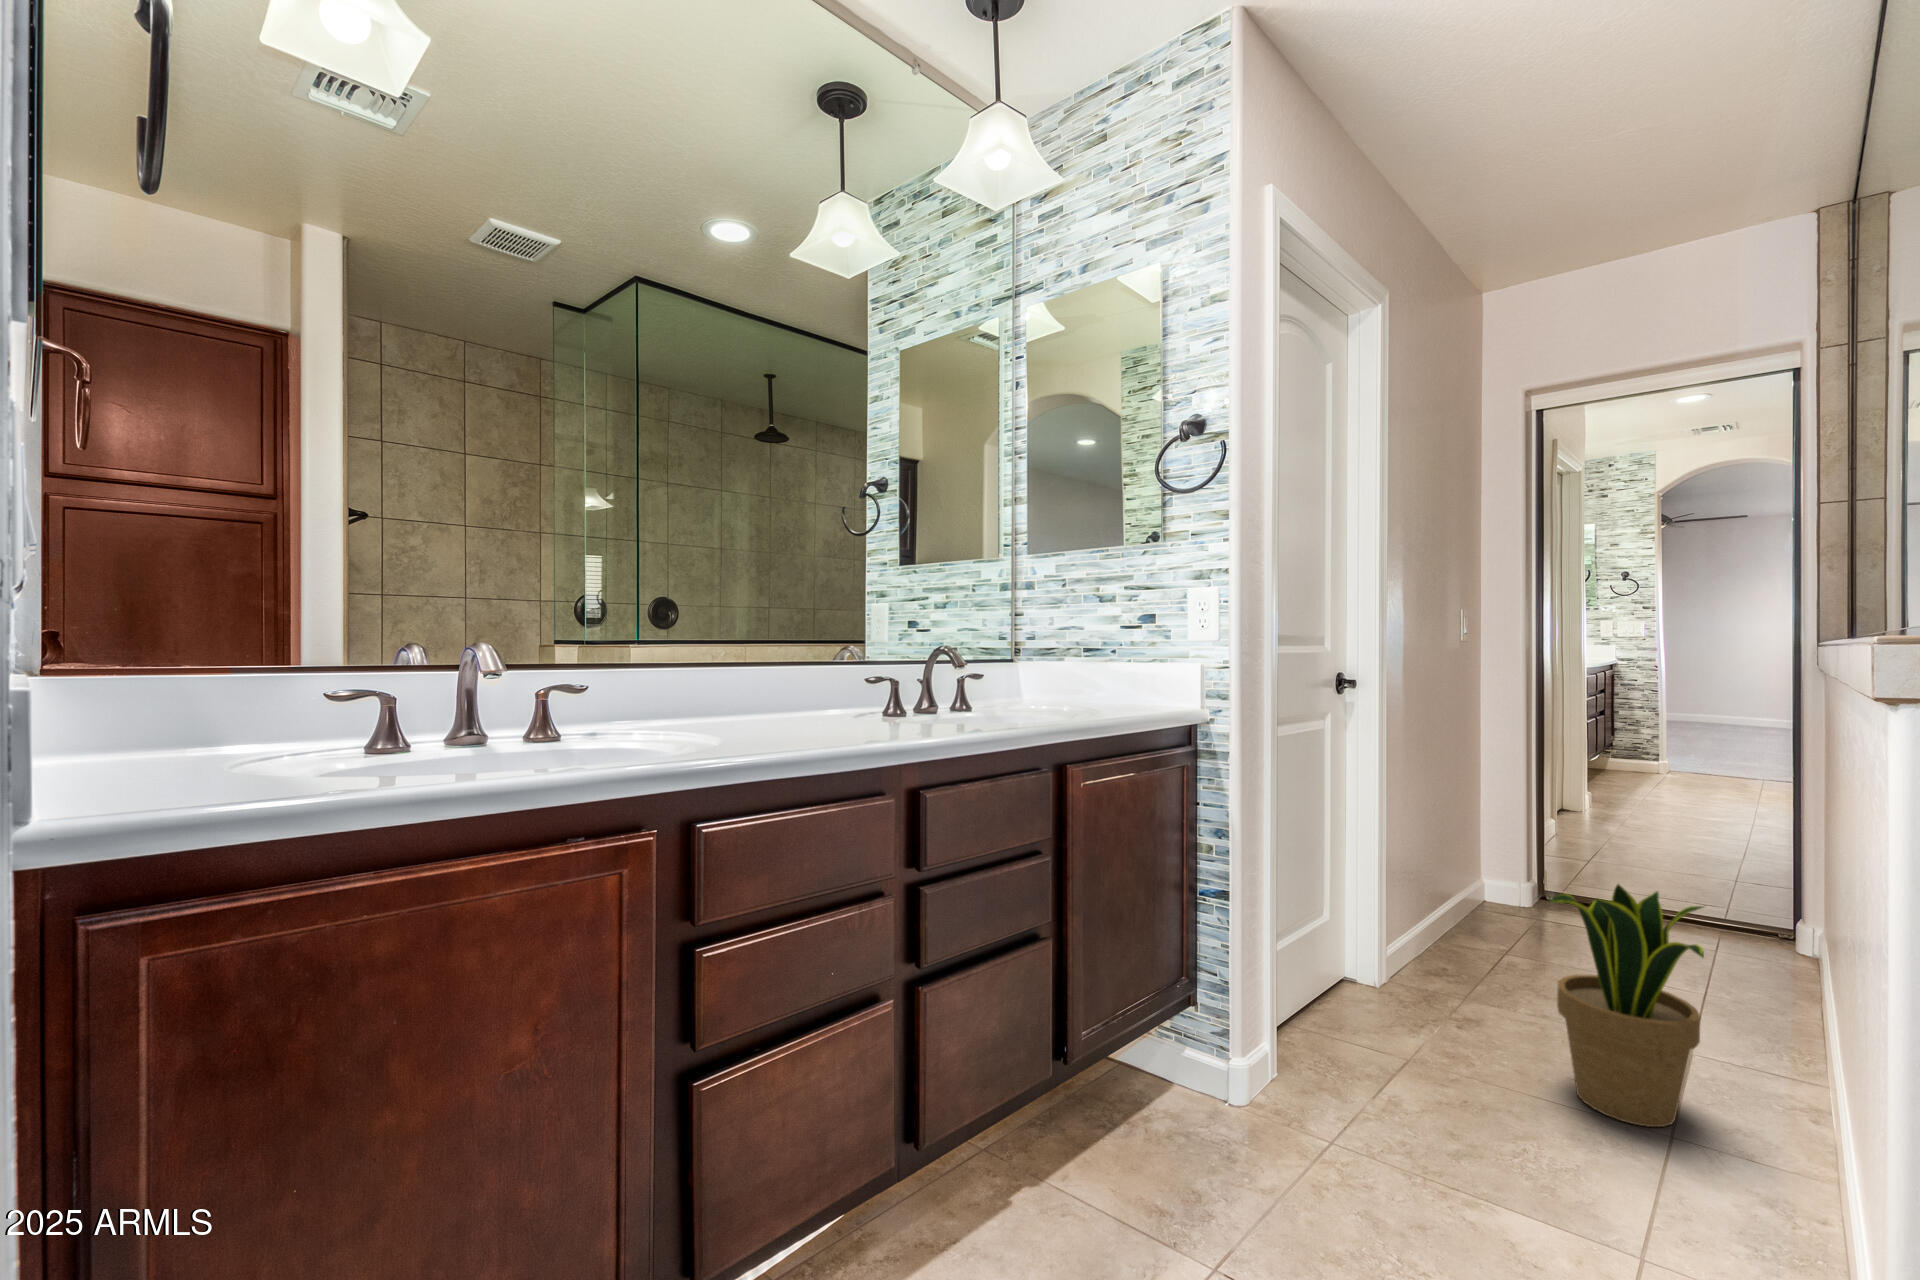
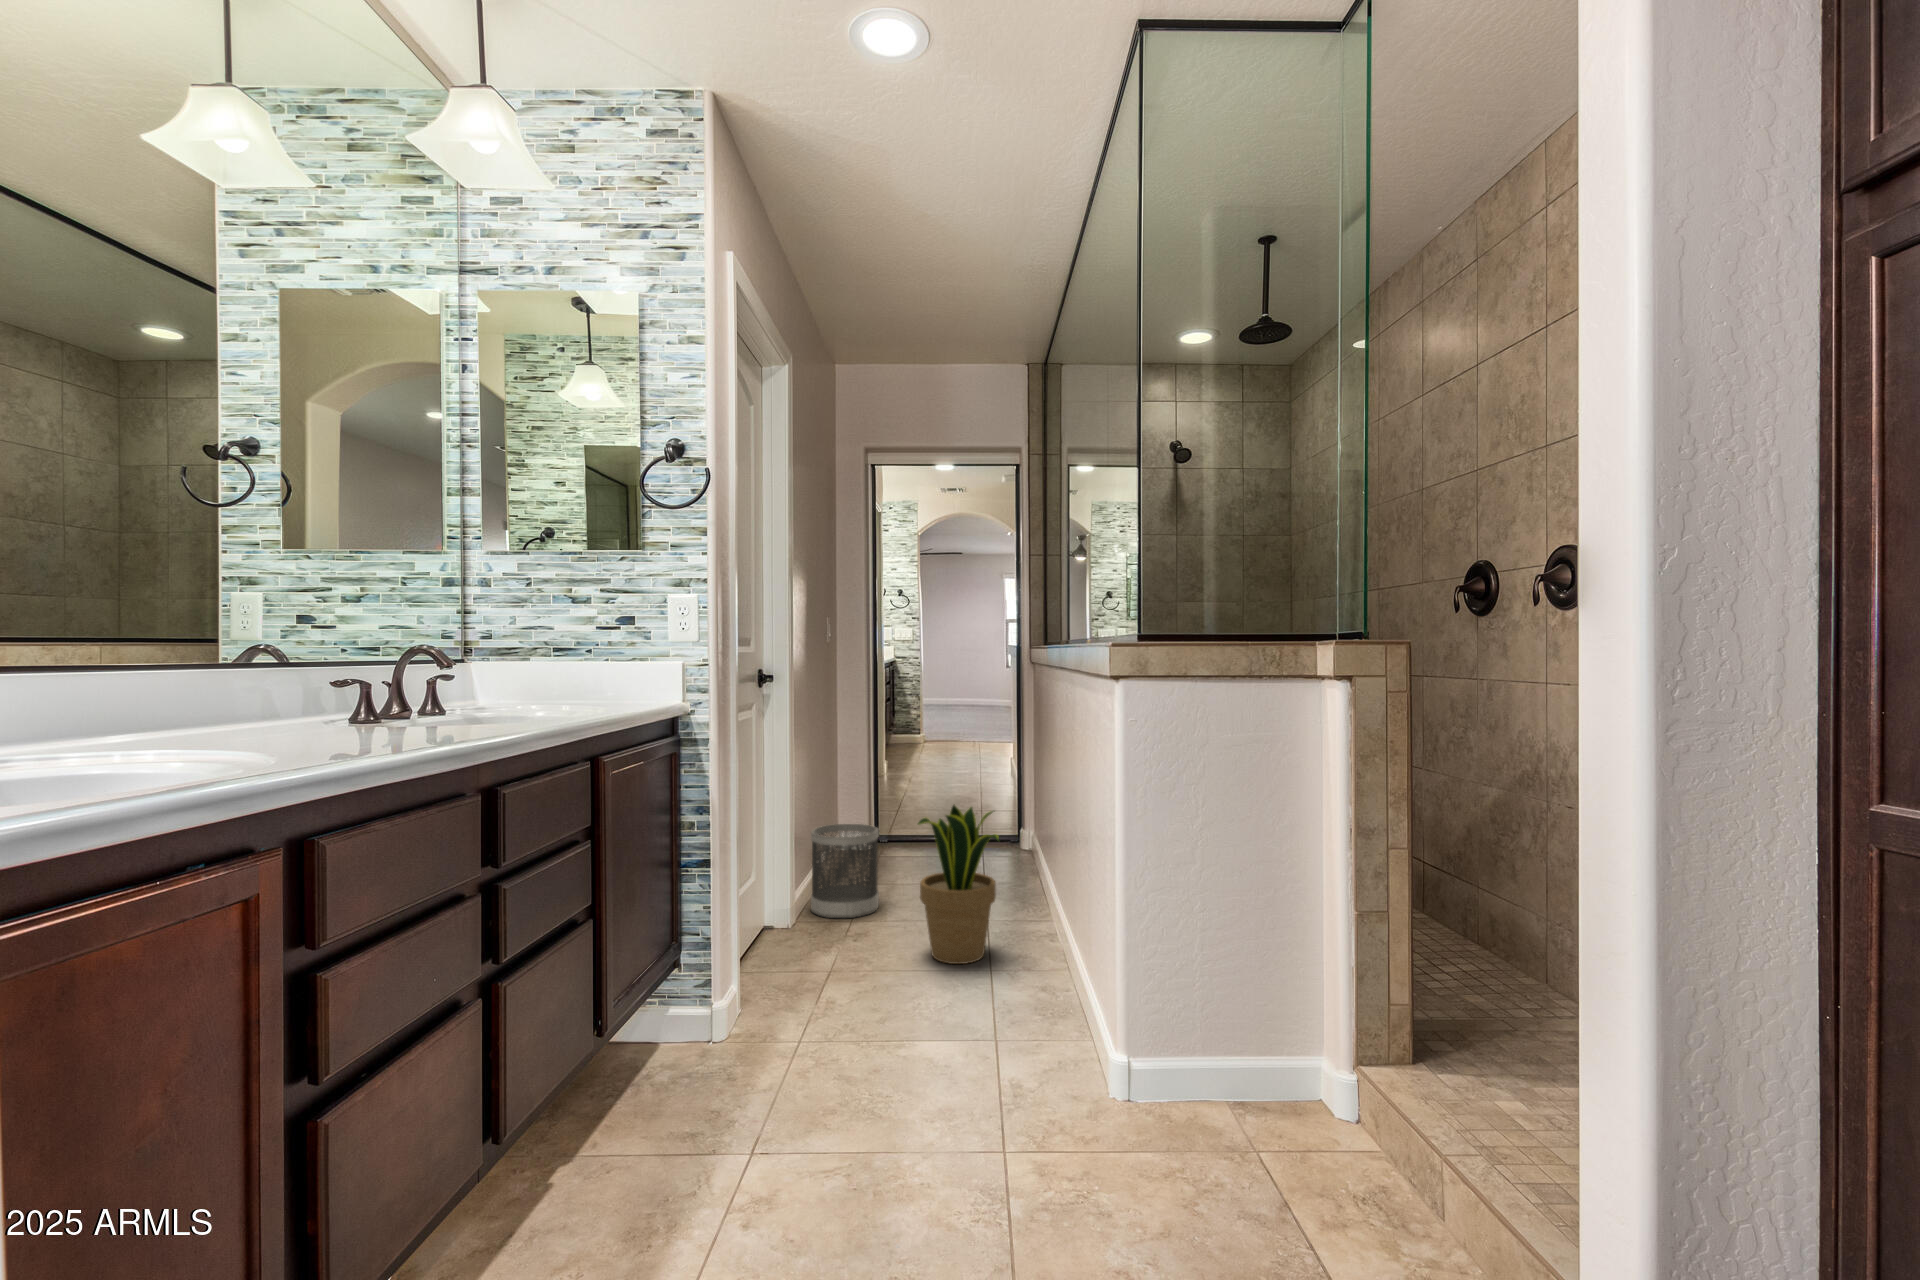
wastebasket: none [1415,868,1517,997] -> present [811,824,879,918]

